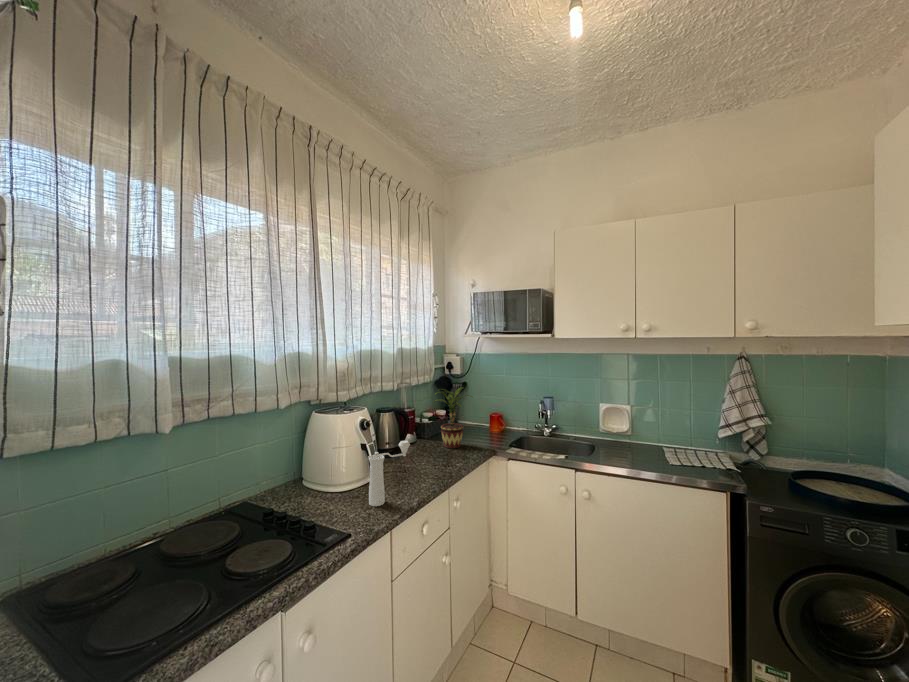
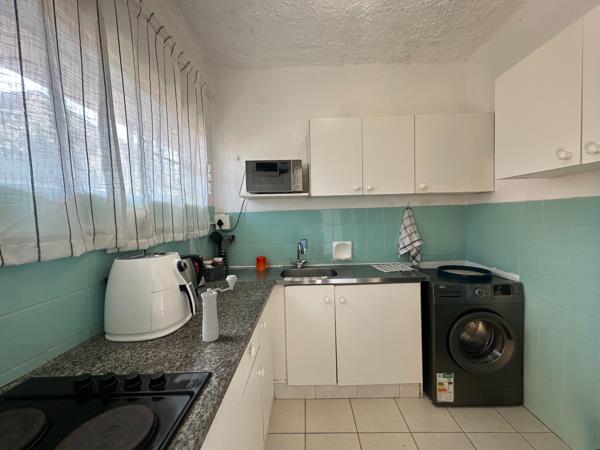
potted plant: present [433,387,473,448] -> none [219,236,256,285]

